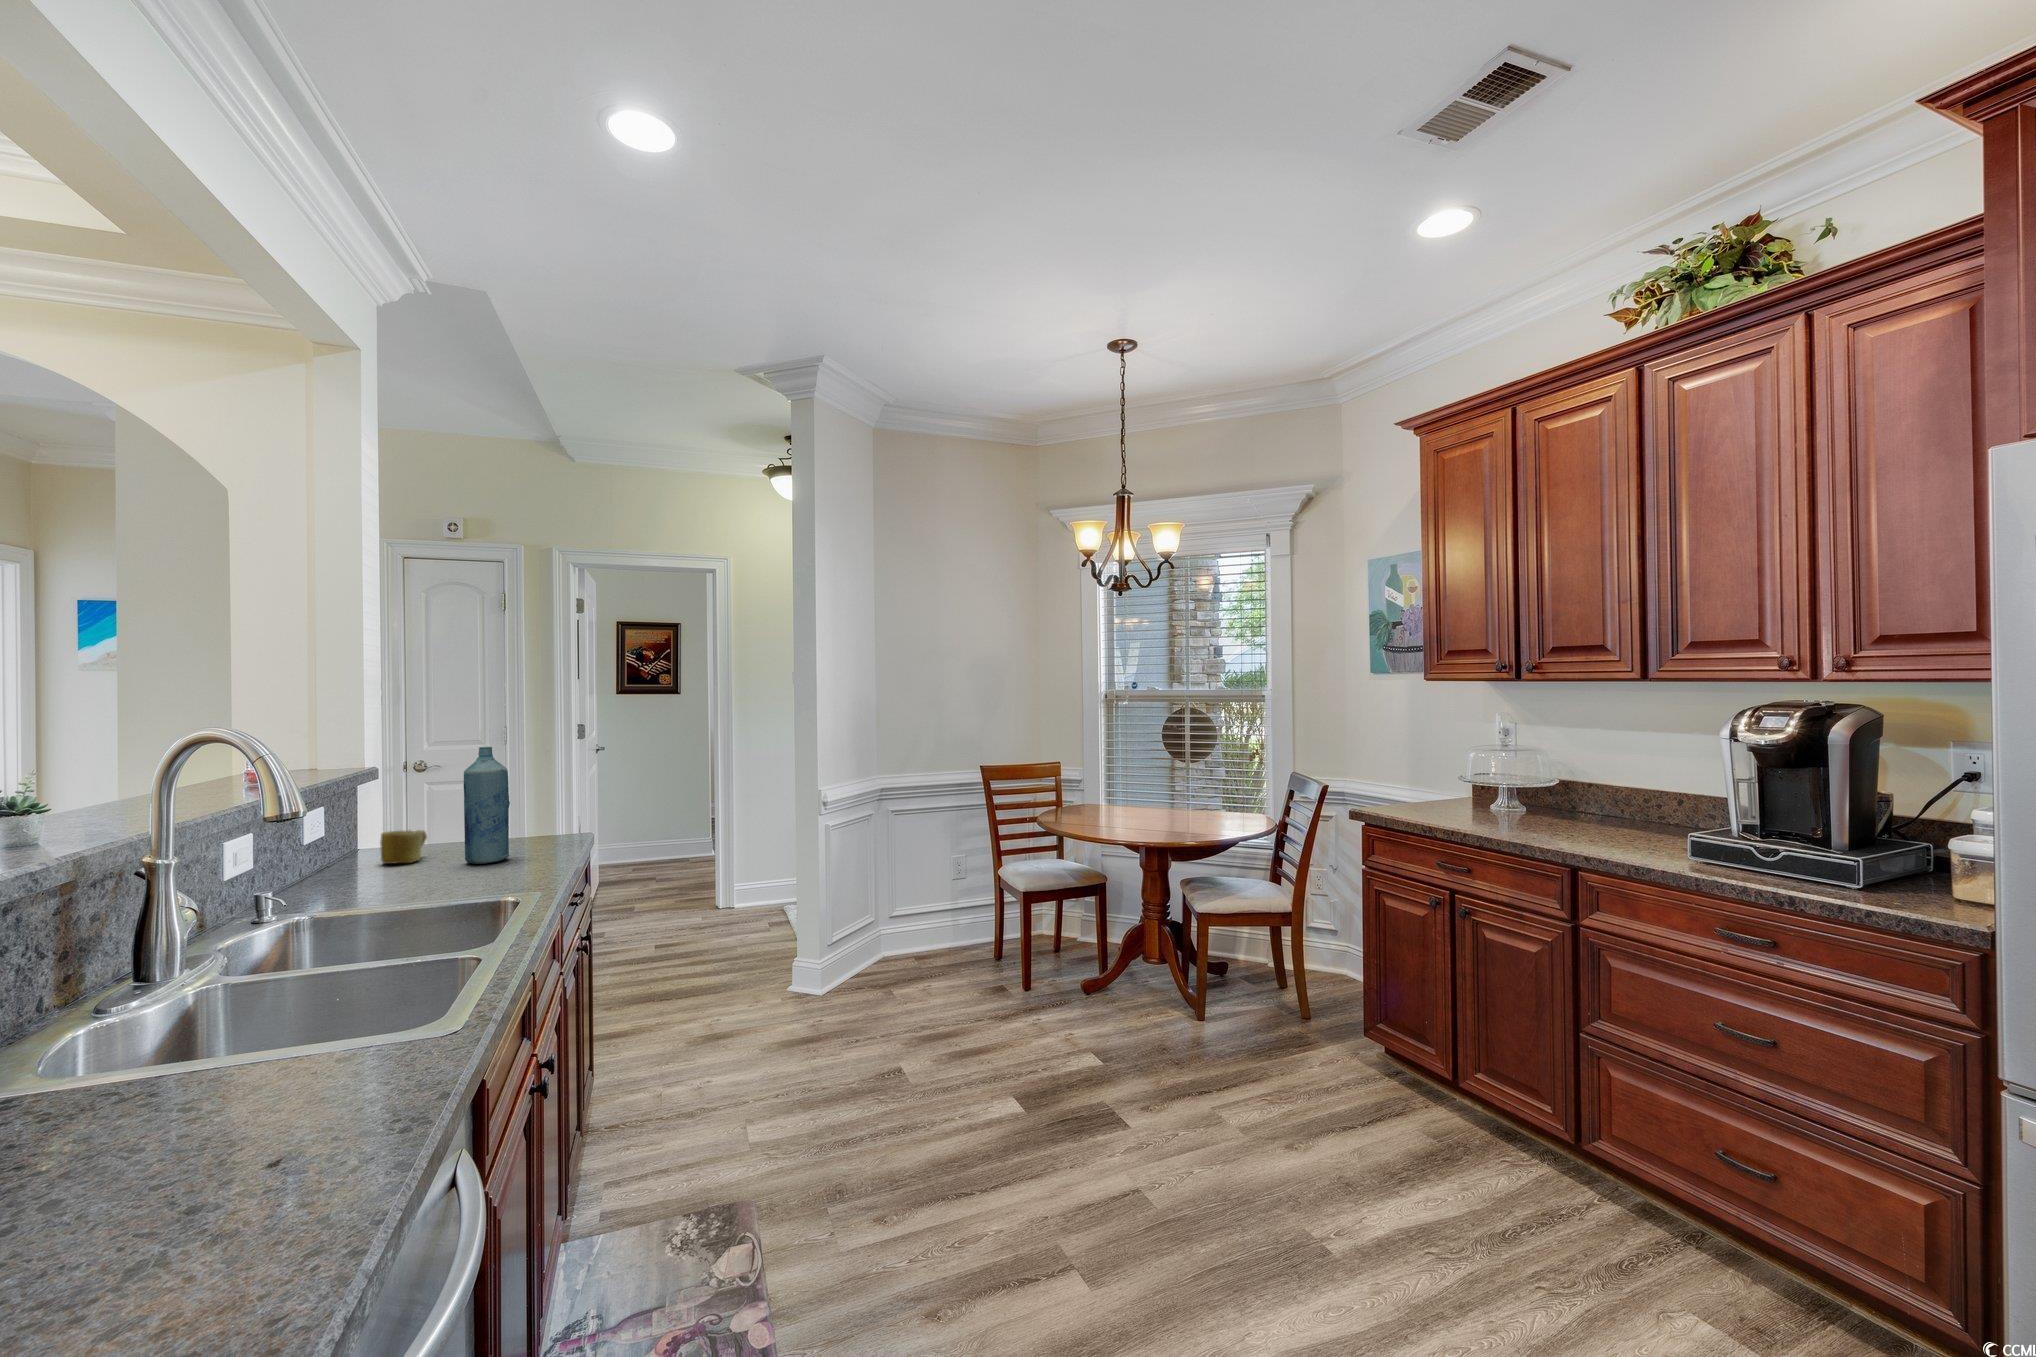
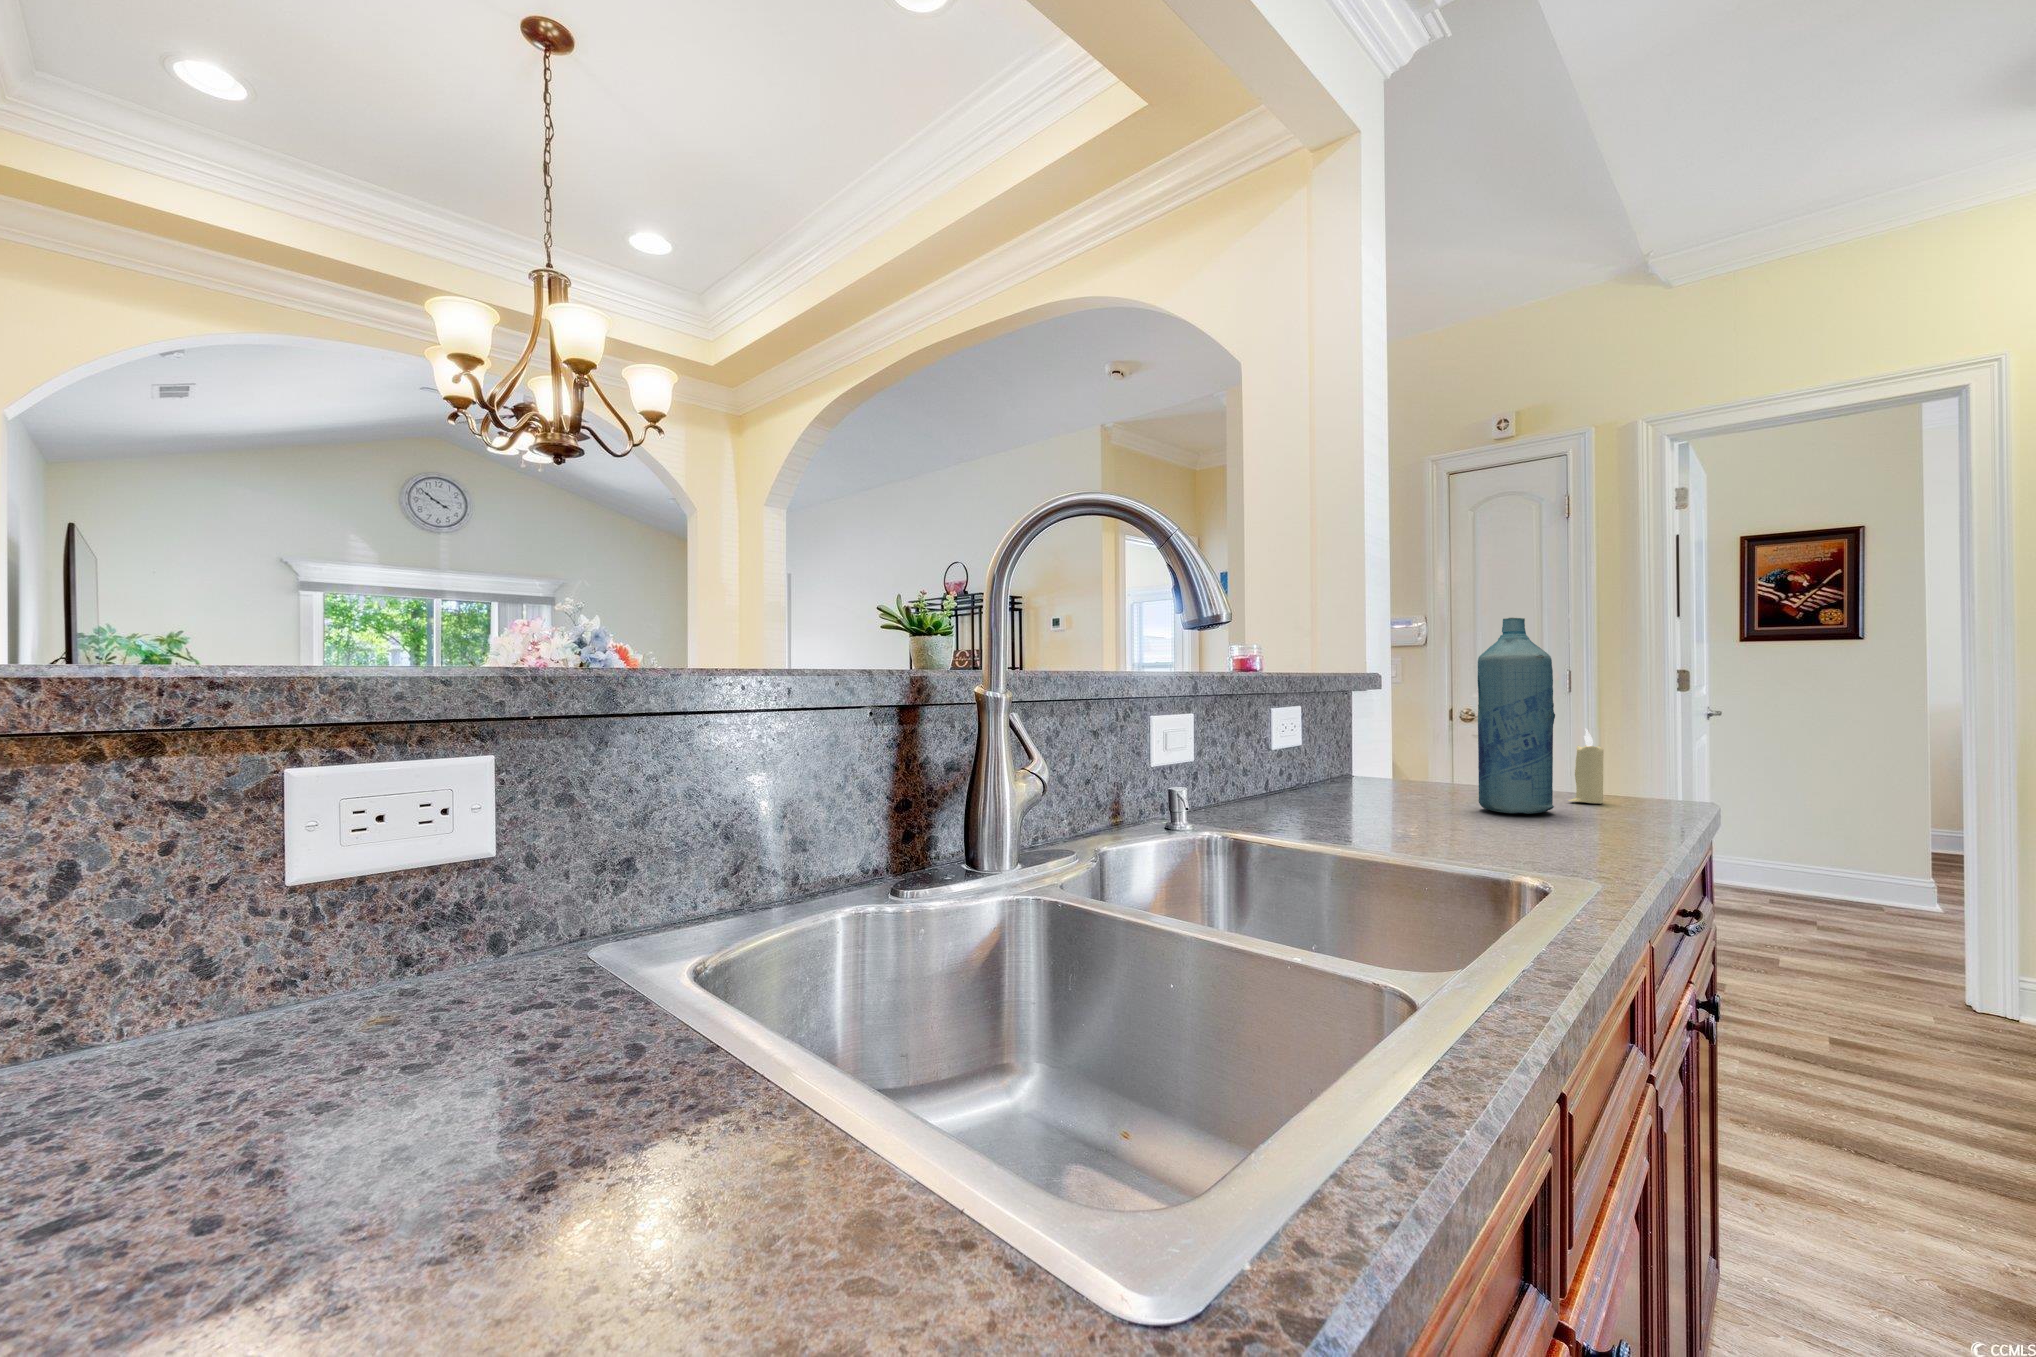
candle: none [515,806,535,849] -> present [1569,729,1603,804]
mug: present [380,830,427,864] -> none [1367,747,1432,796]

